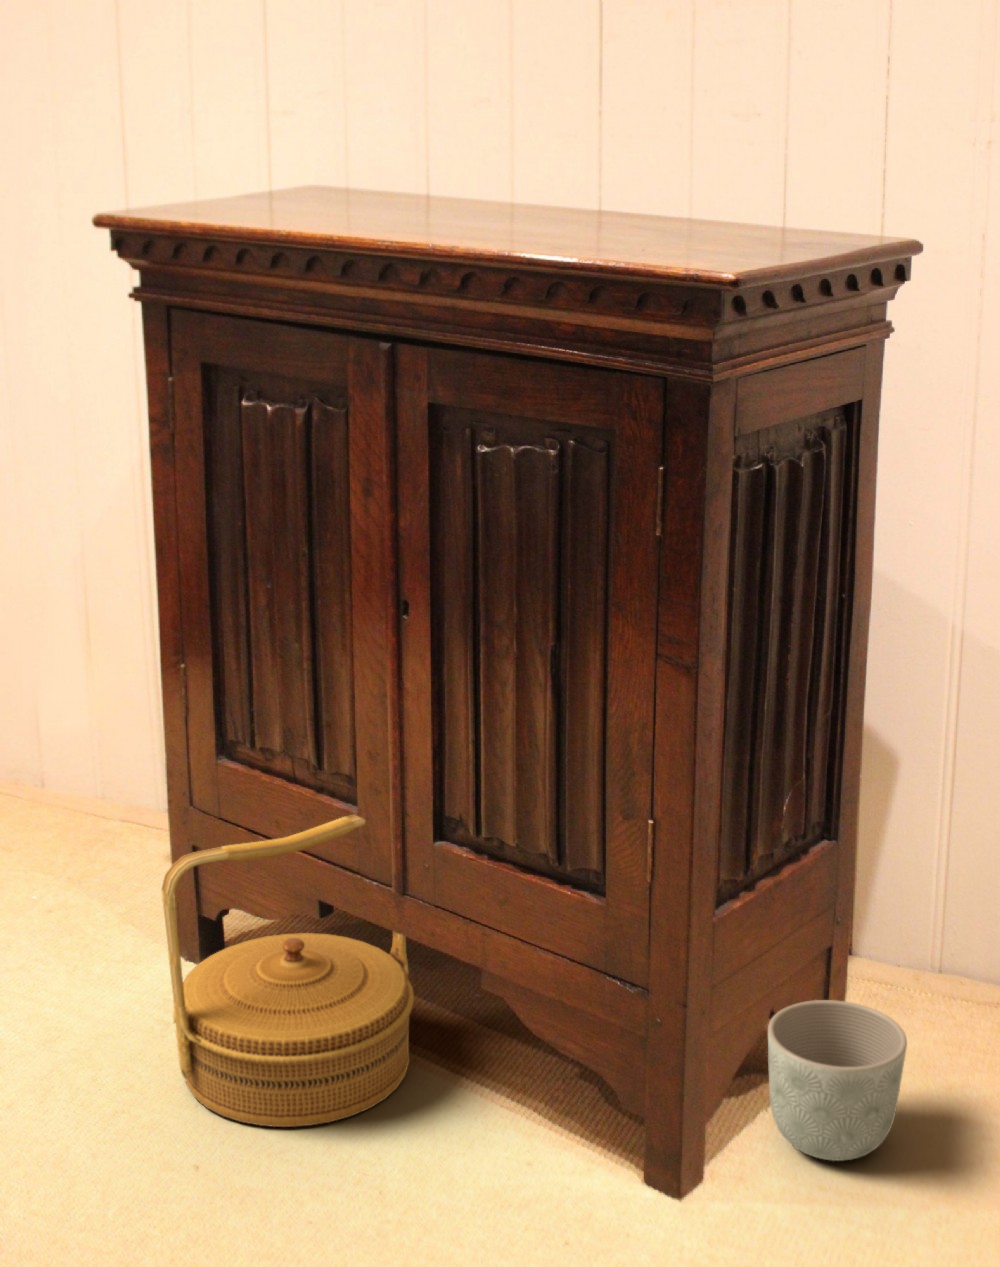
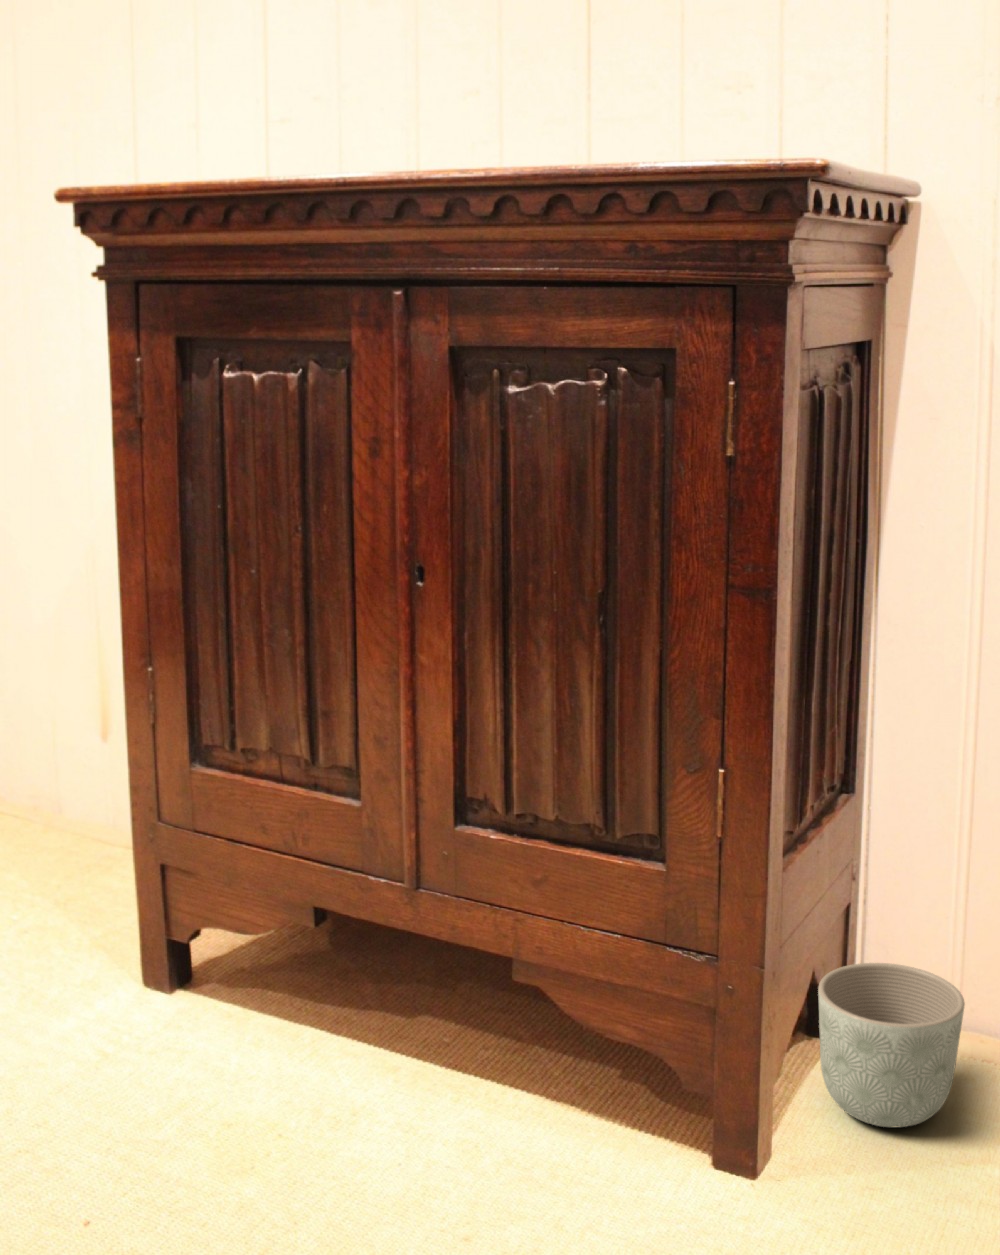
basket: present [161,815,414,1127] -> none [165,800,430,1150]

